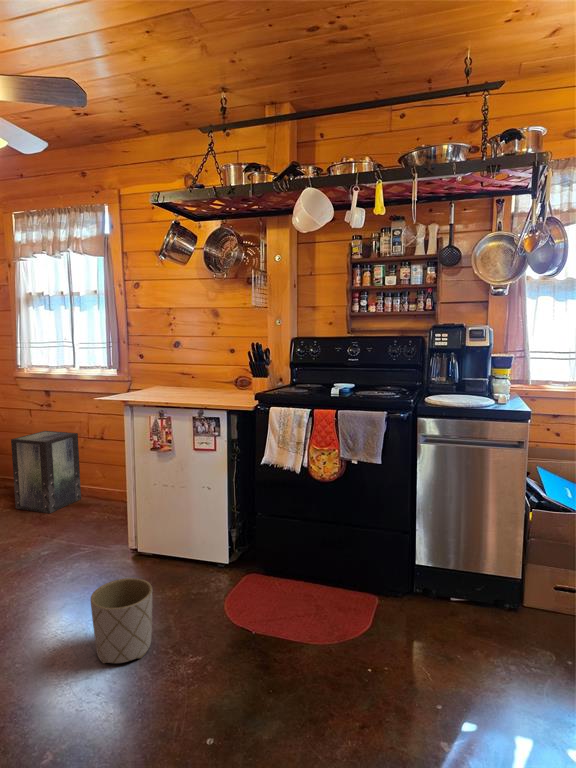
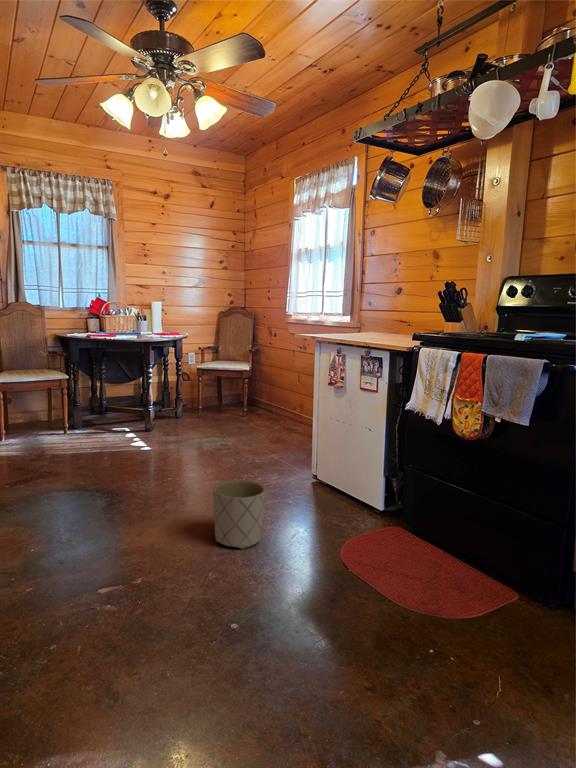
storage box: present [11,431,81,513] -> none [264,372,317,441]

